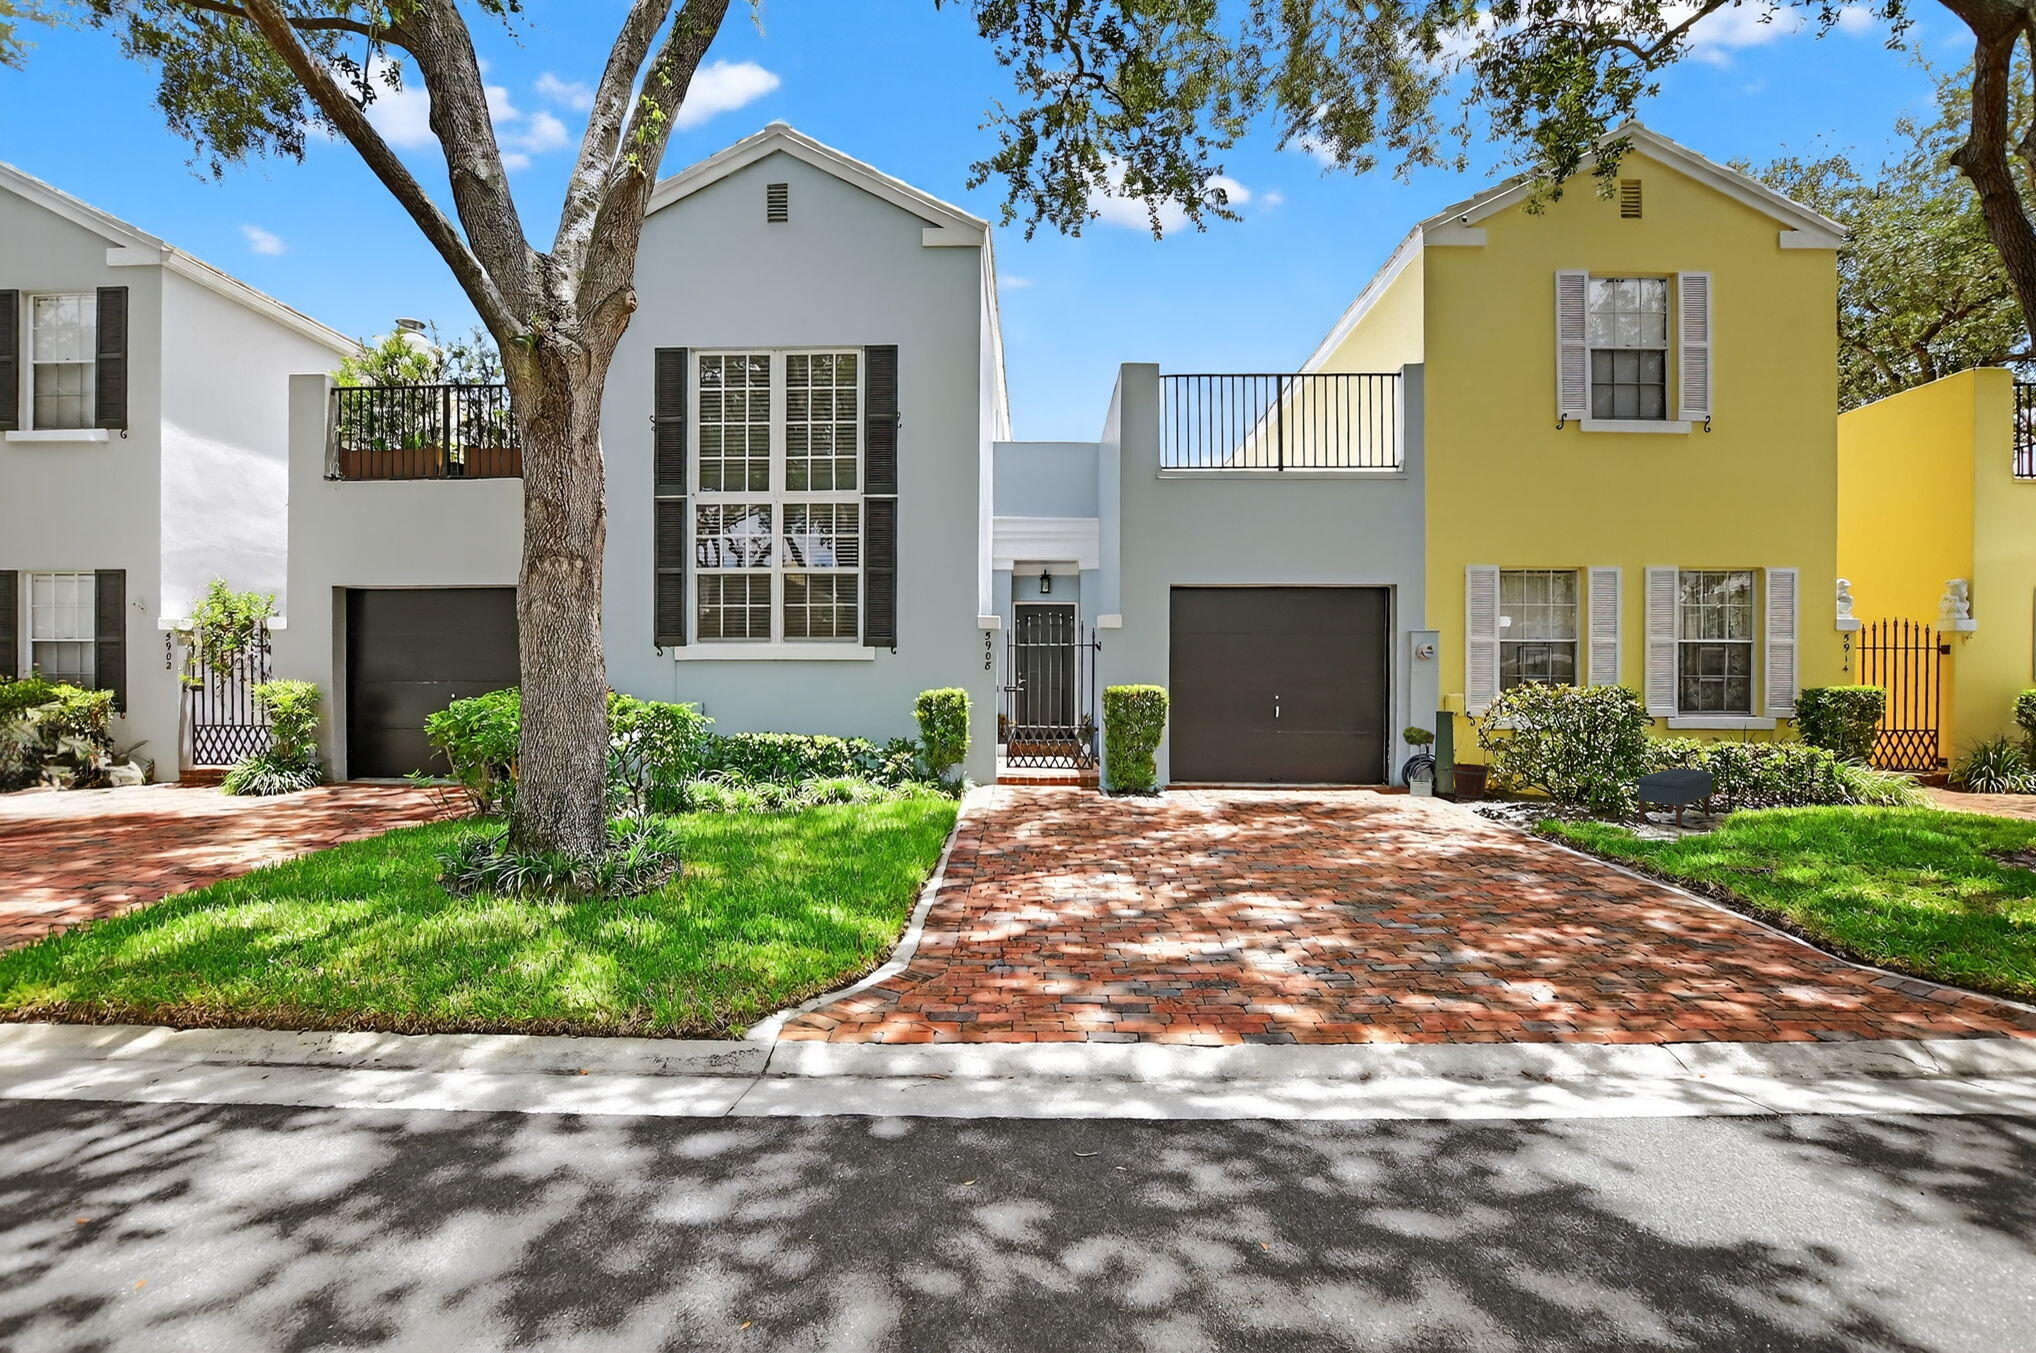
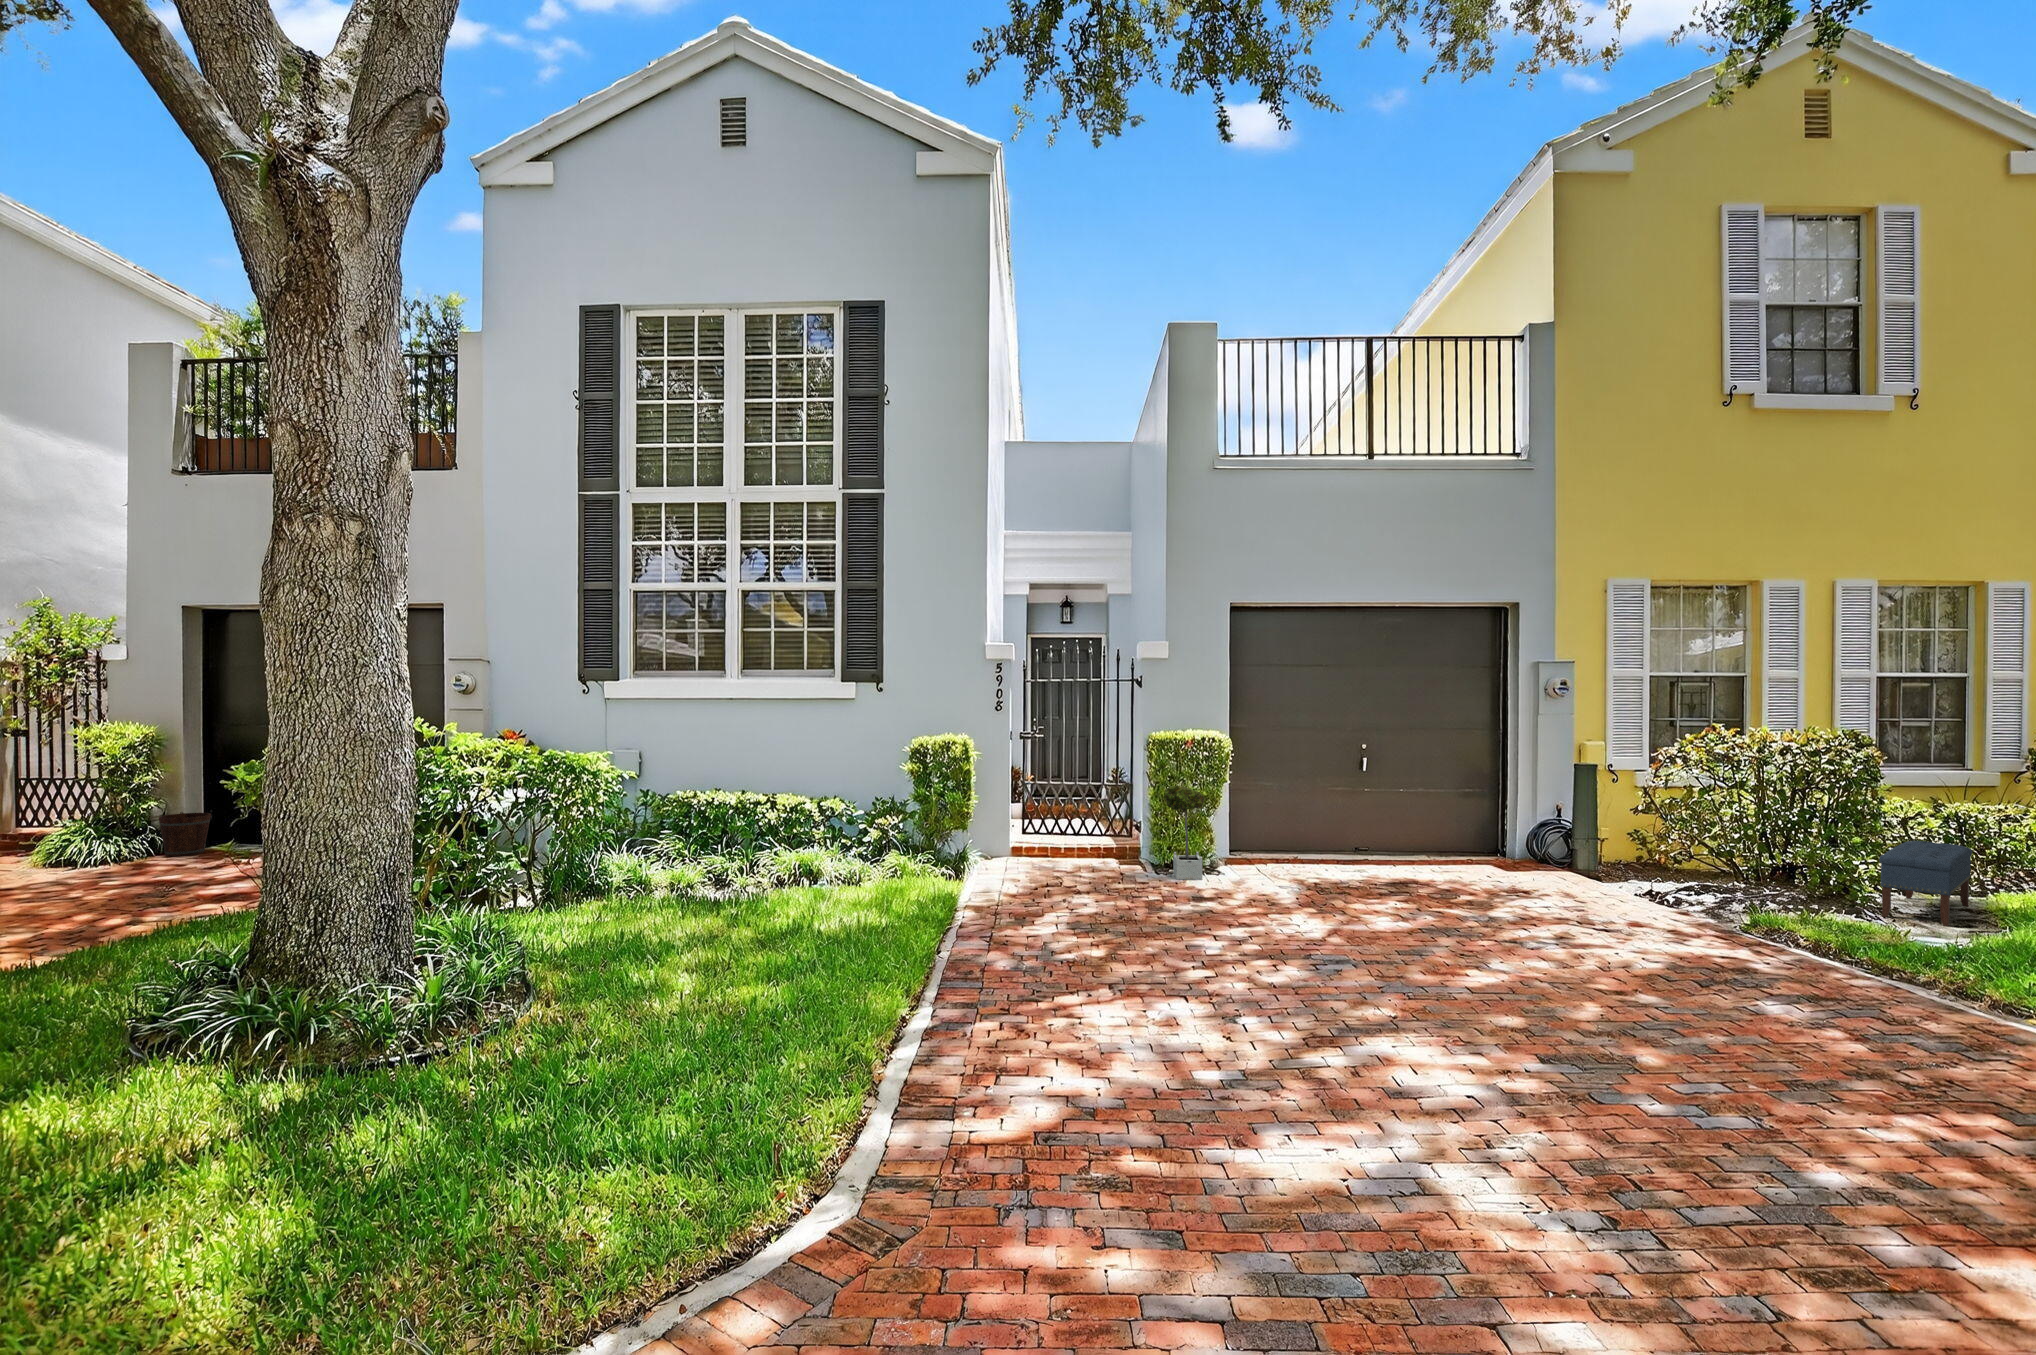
potted tree: present [1403,726,1435,797] -> present [1164,785,1205,880]
bucket: present [1452,763,1489,800] -> present [159,812,211,857]

